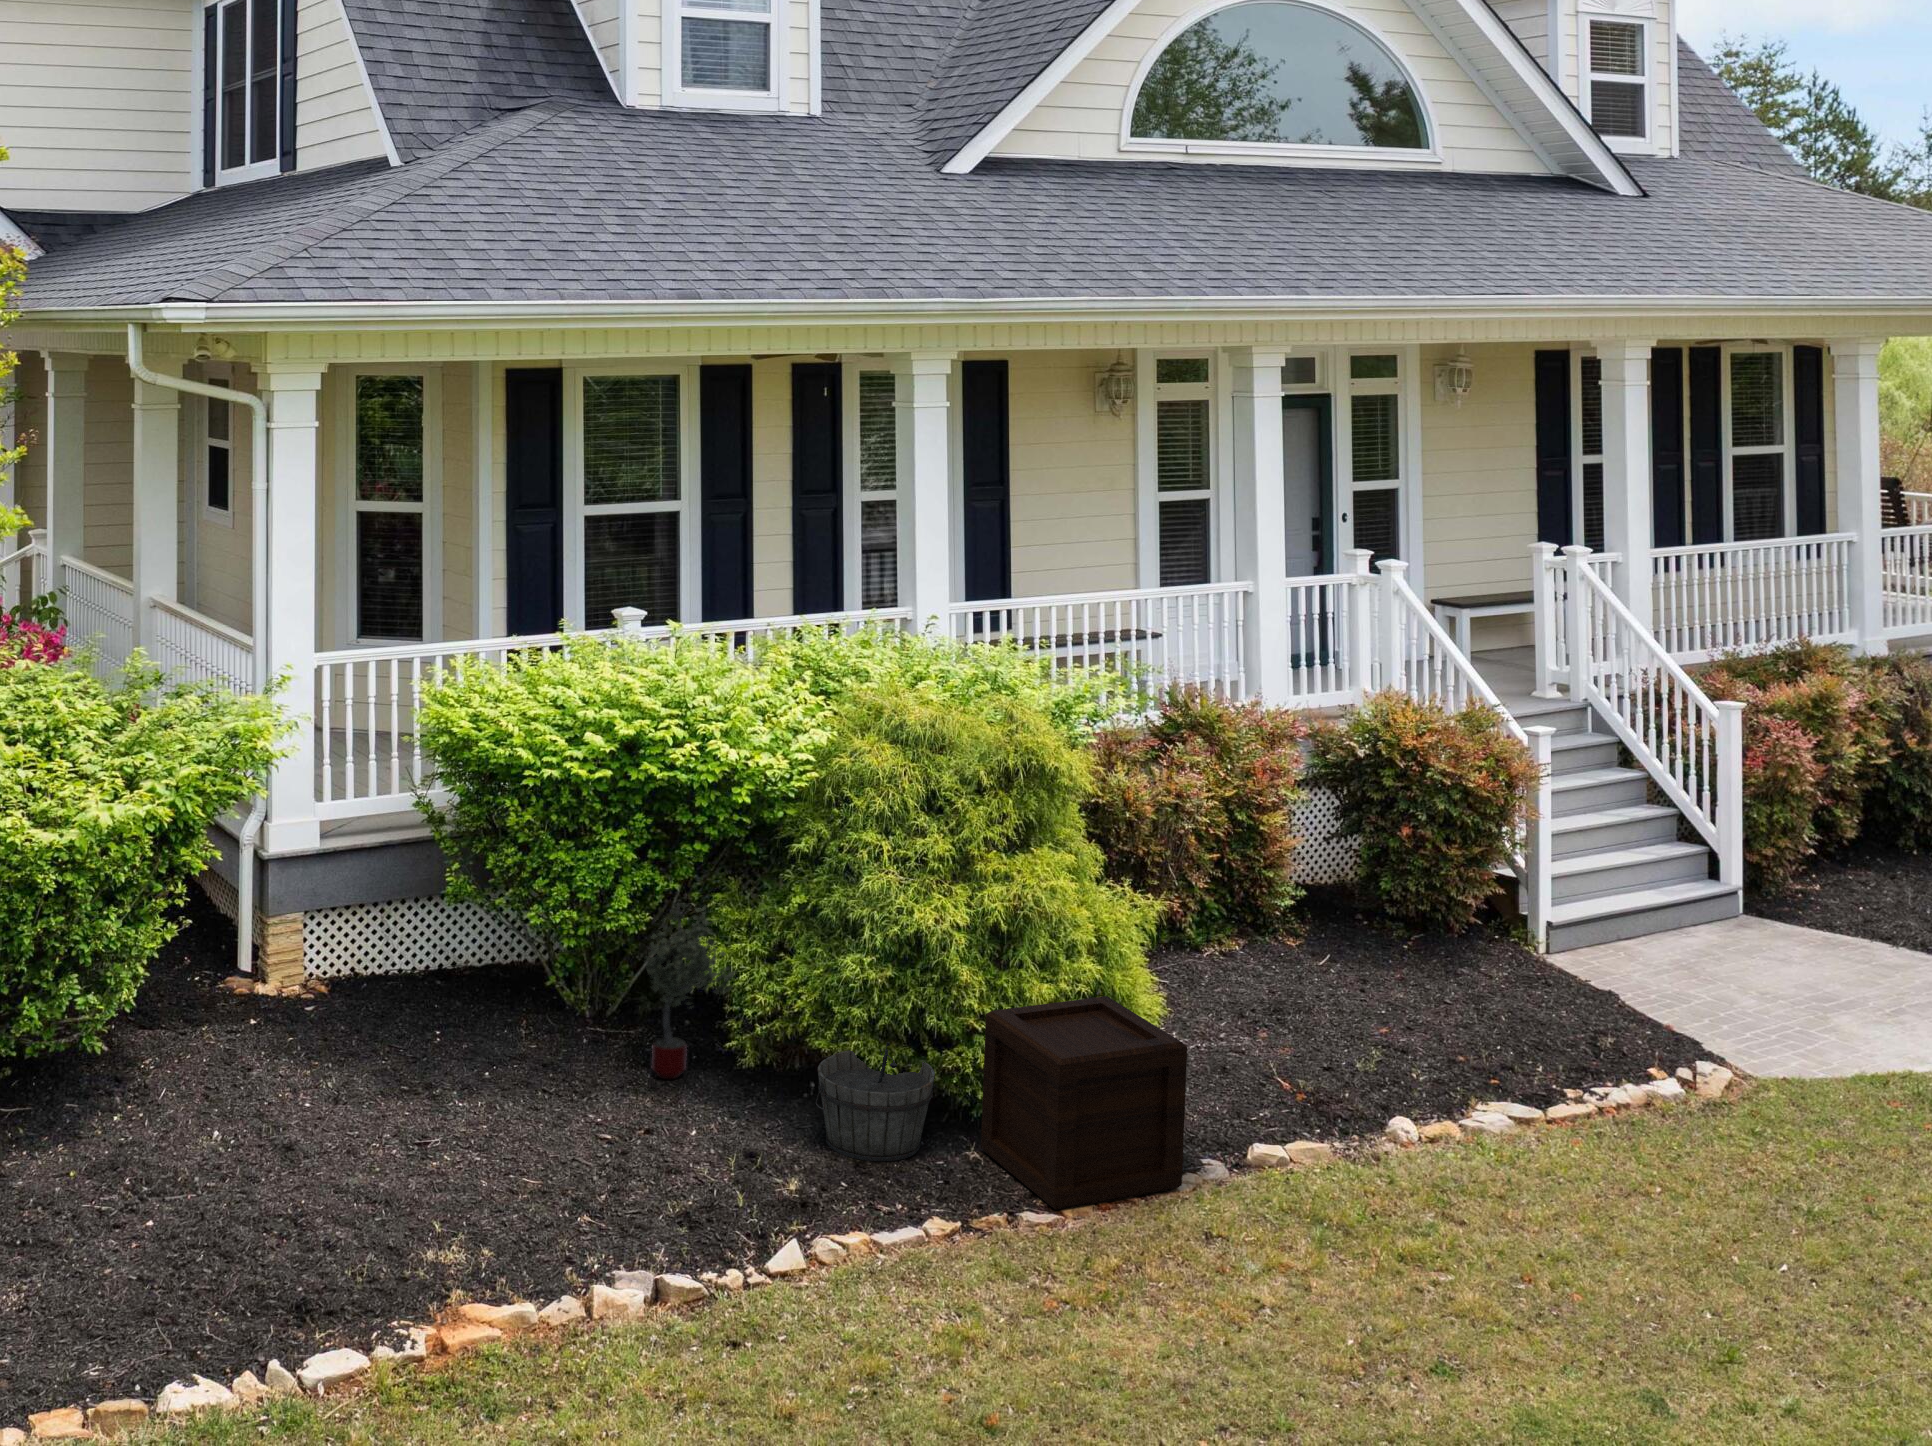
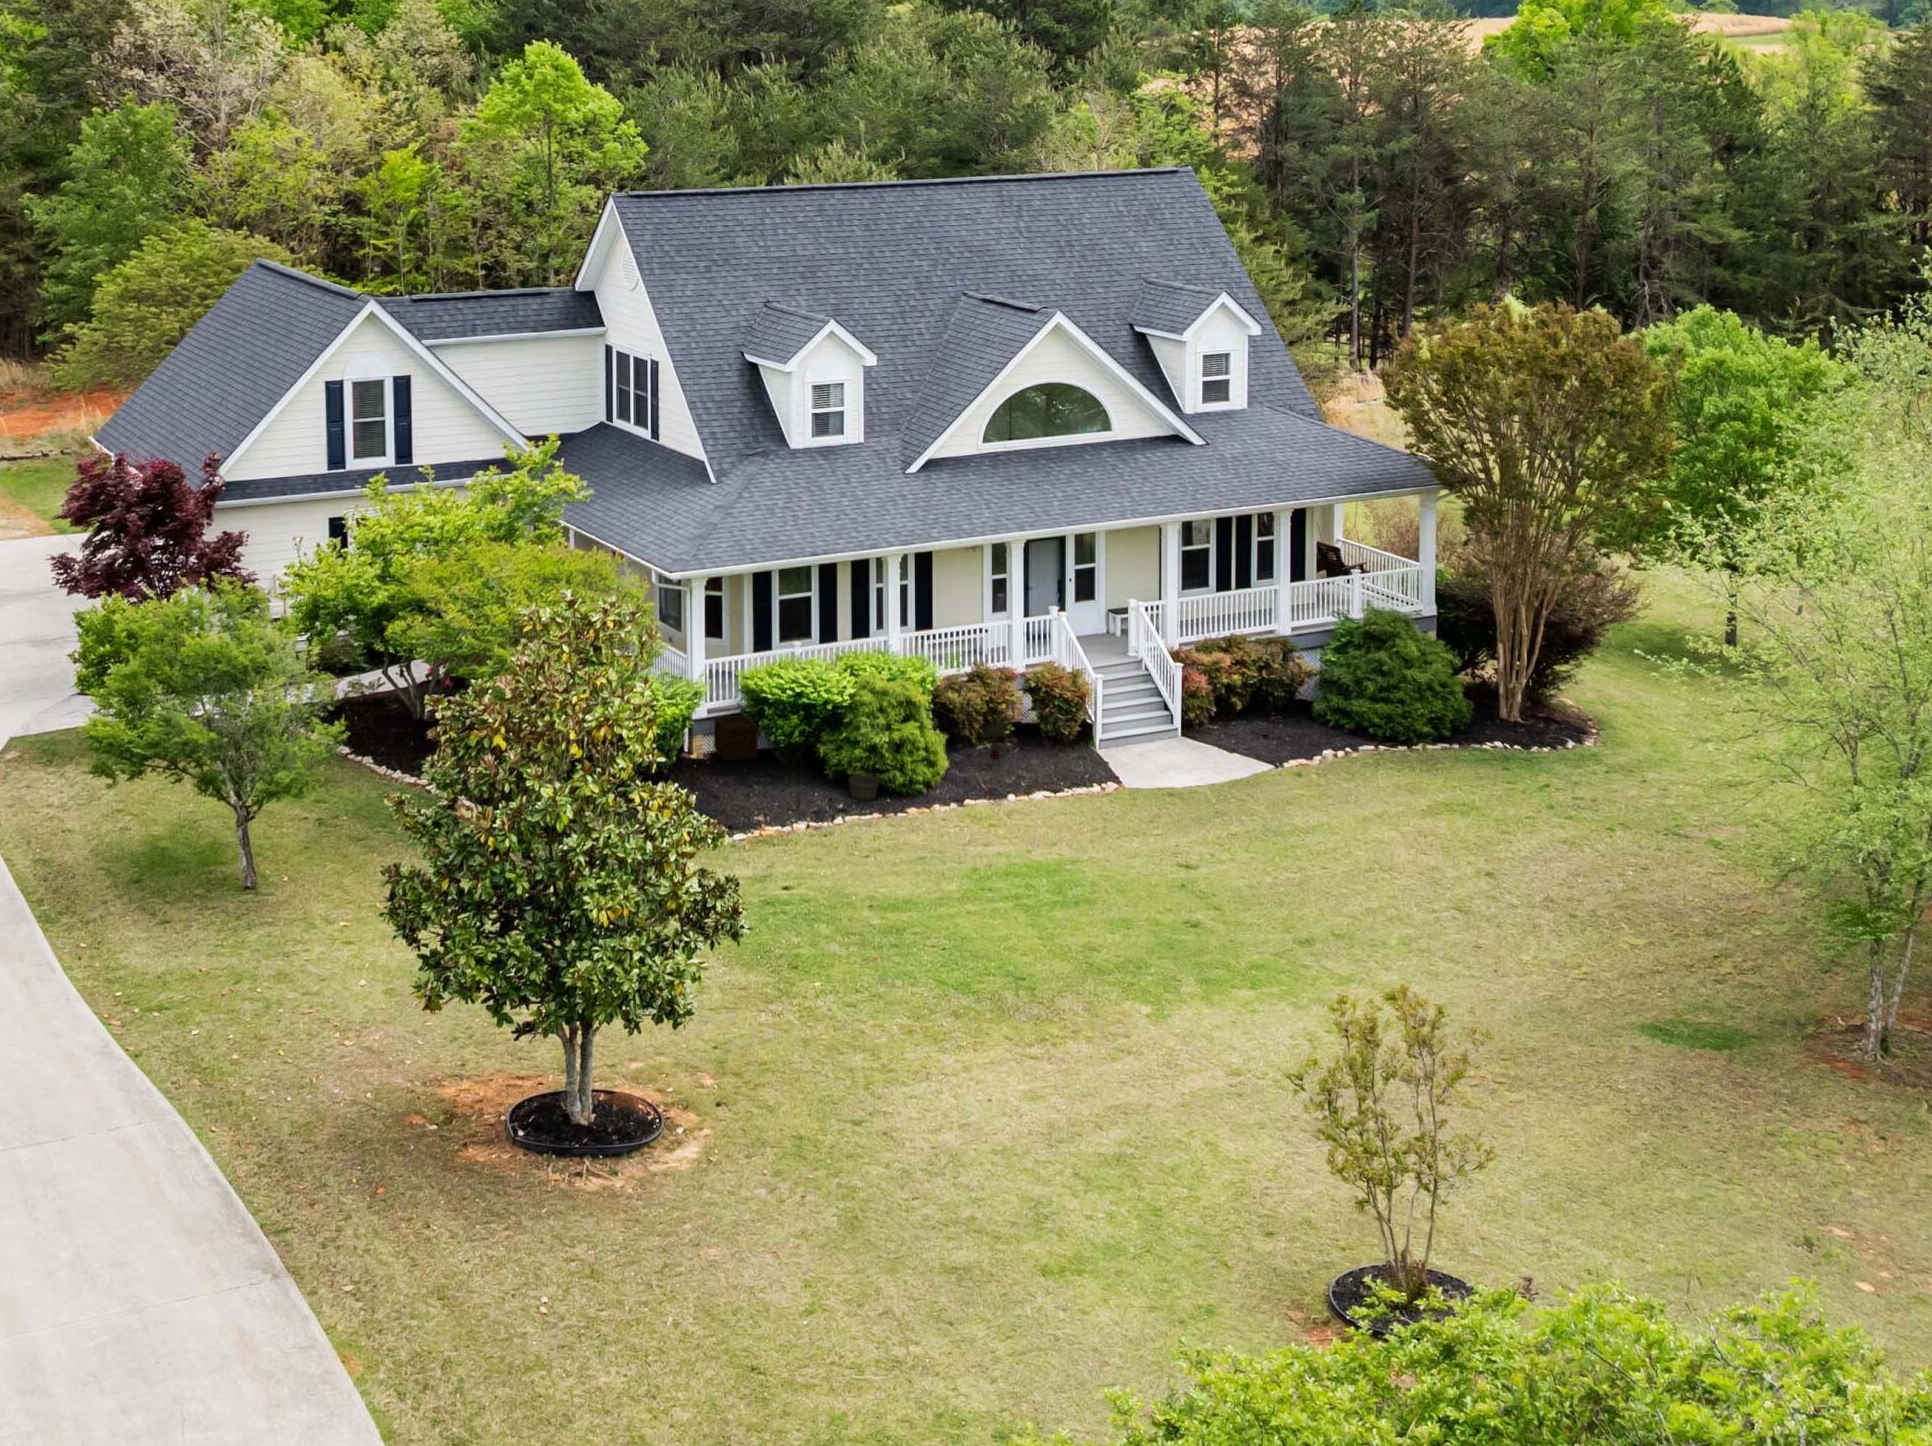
potted tree: present [645,903,735,1079] -> present [981,715,1012,758]
wooden crate: present [981,996,1187,1210] -> present [714,716,759,761]

